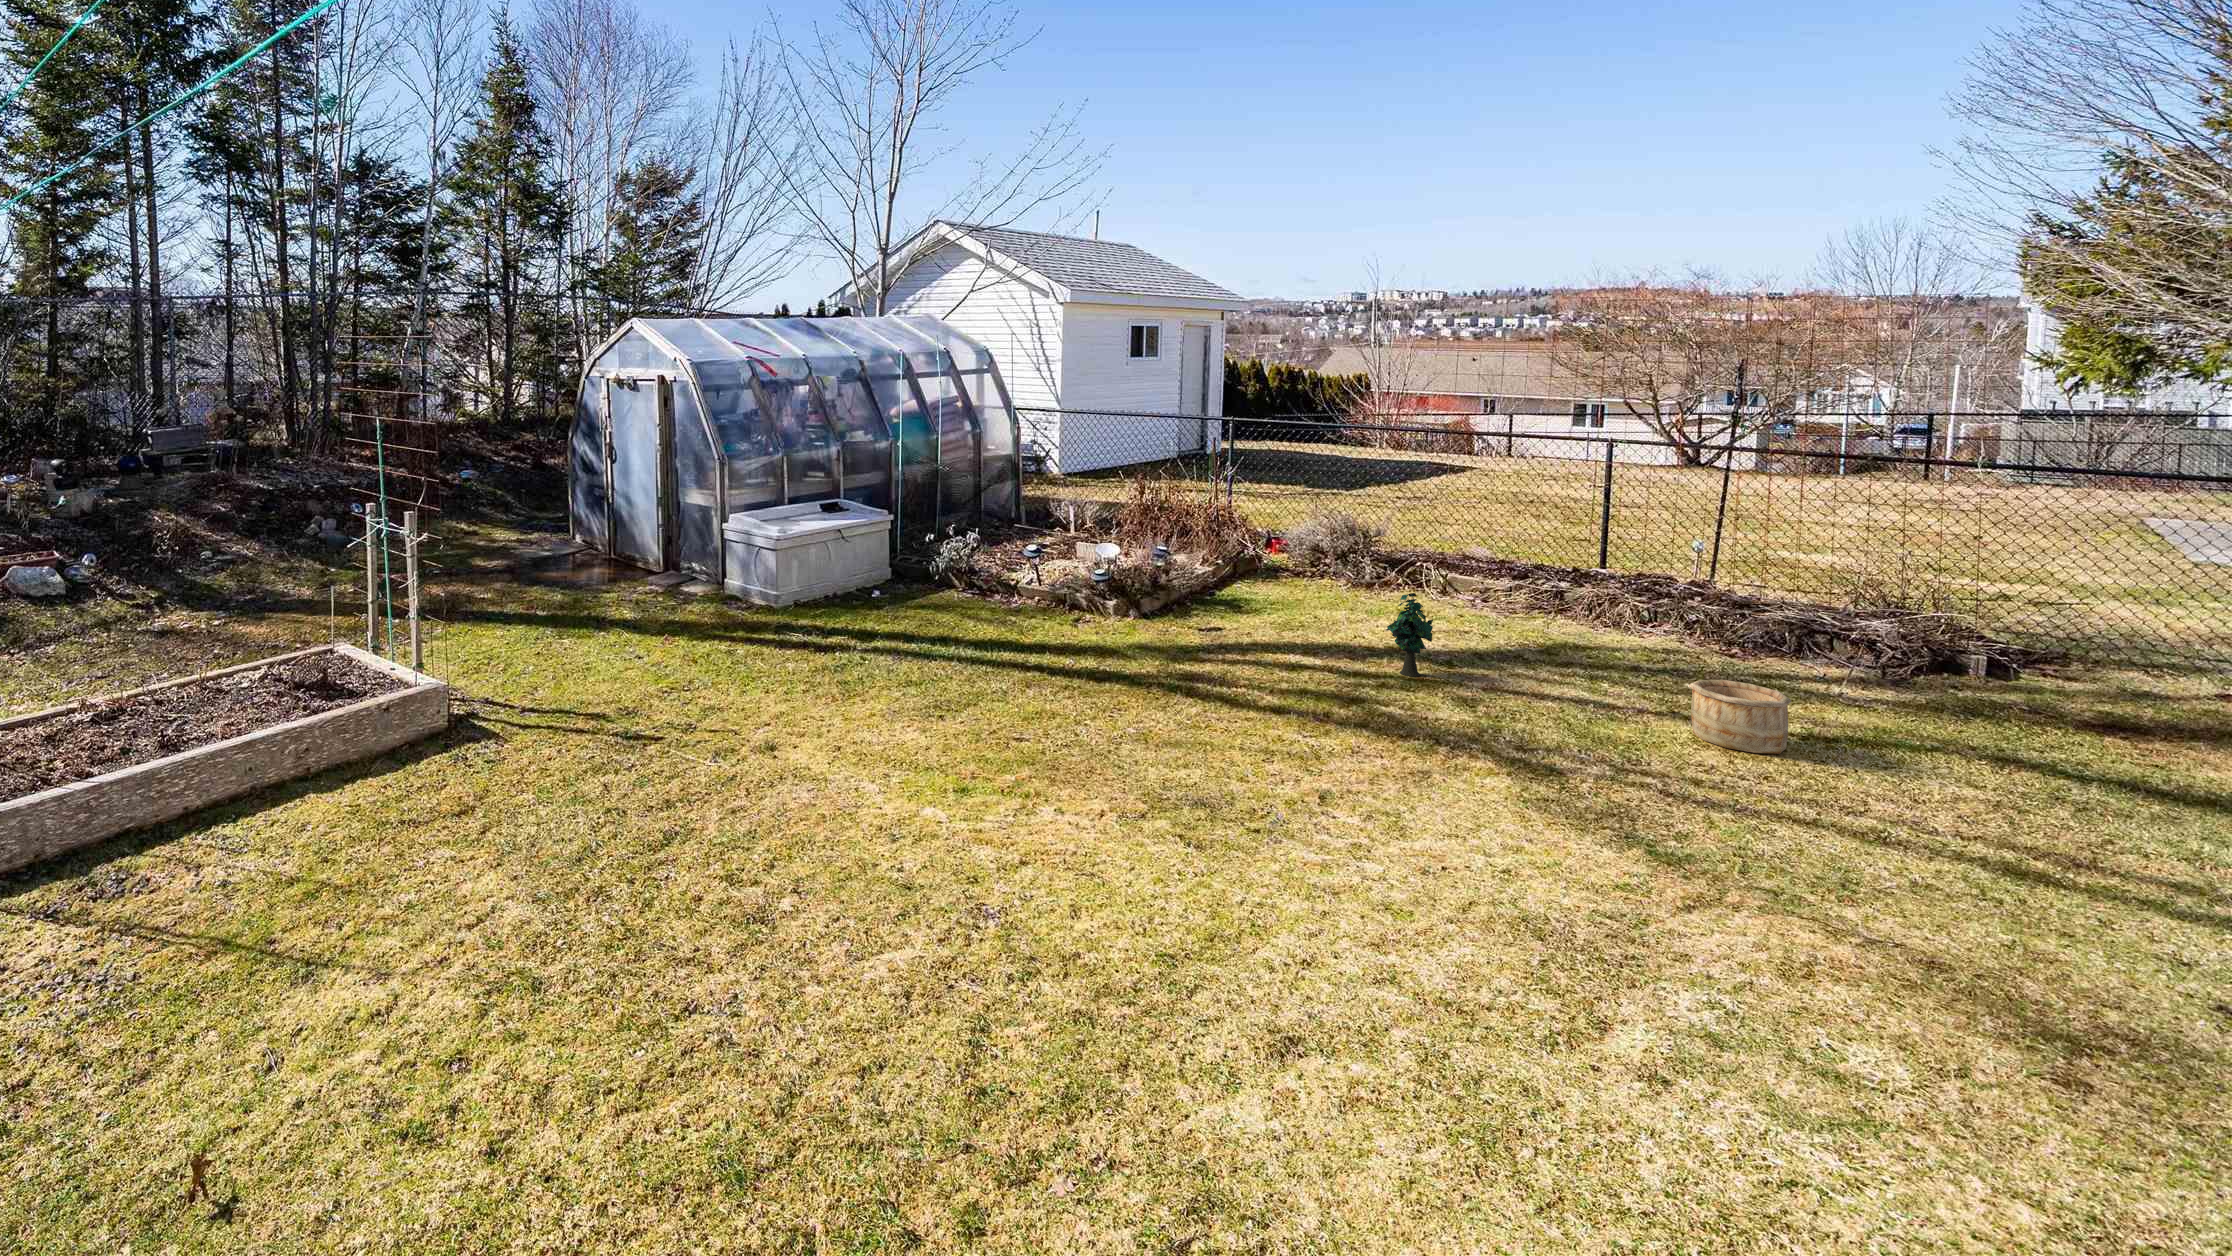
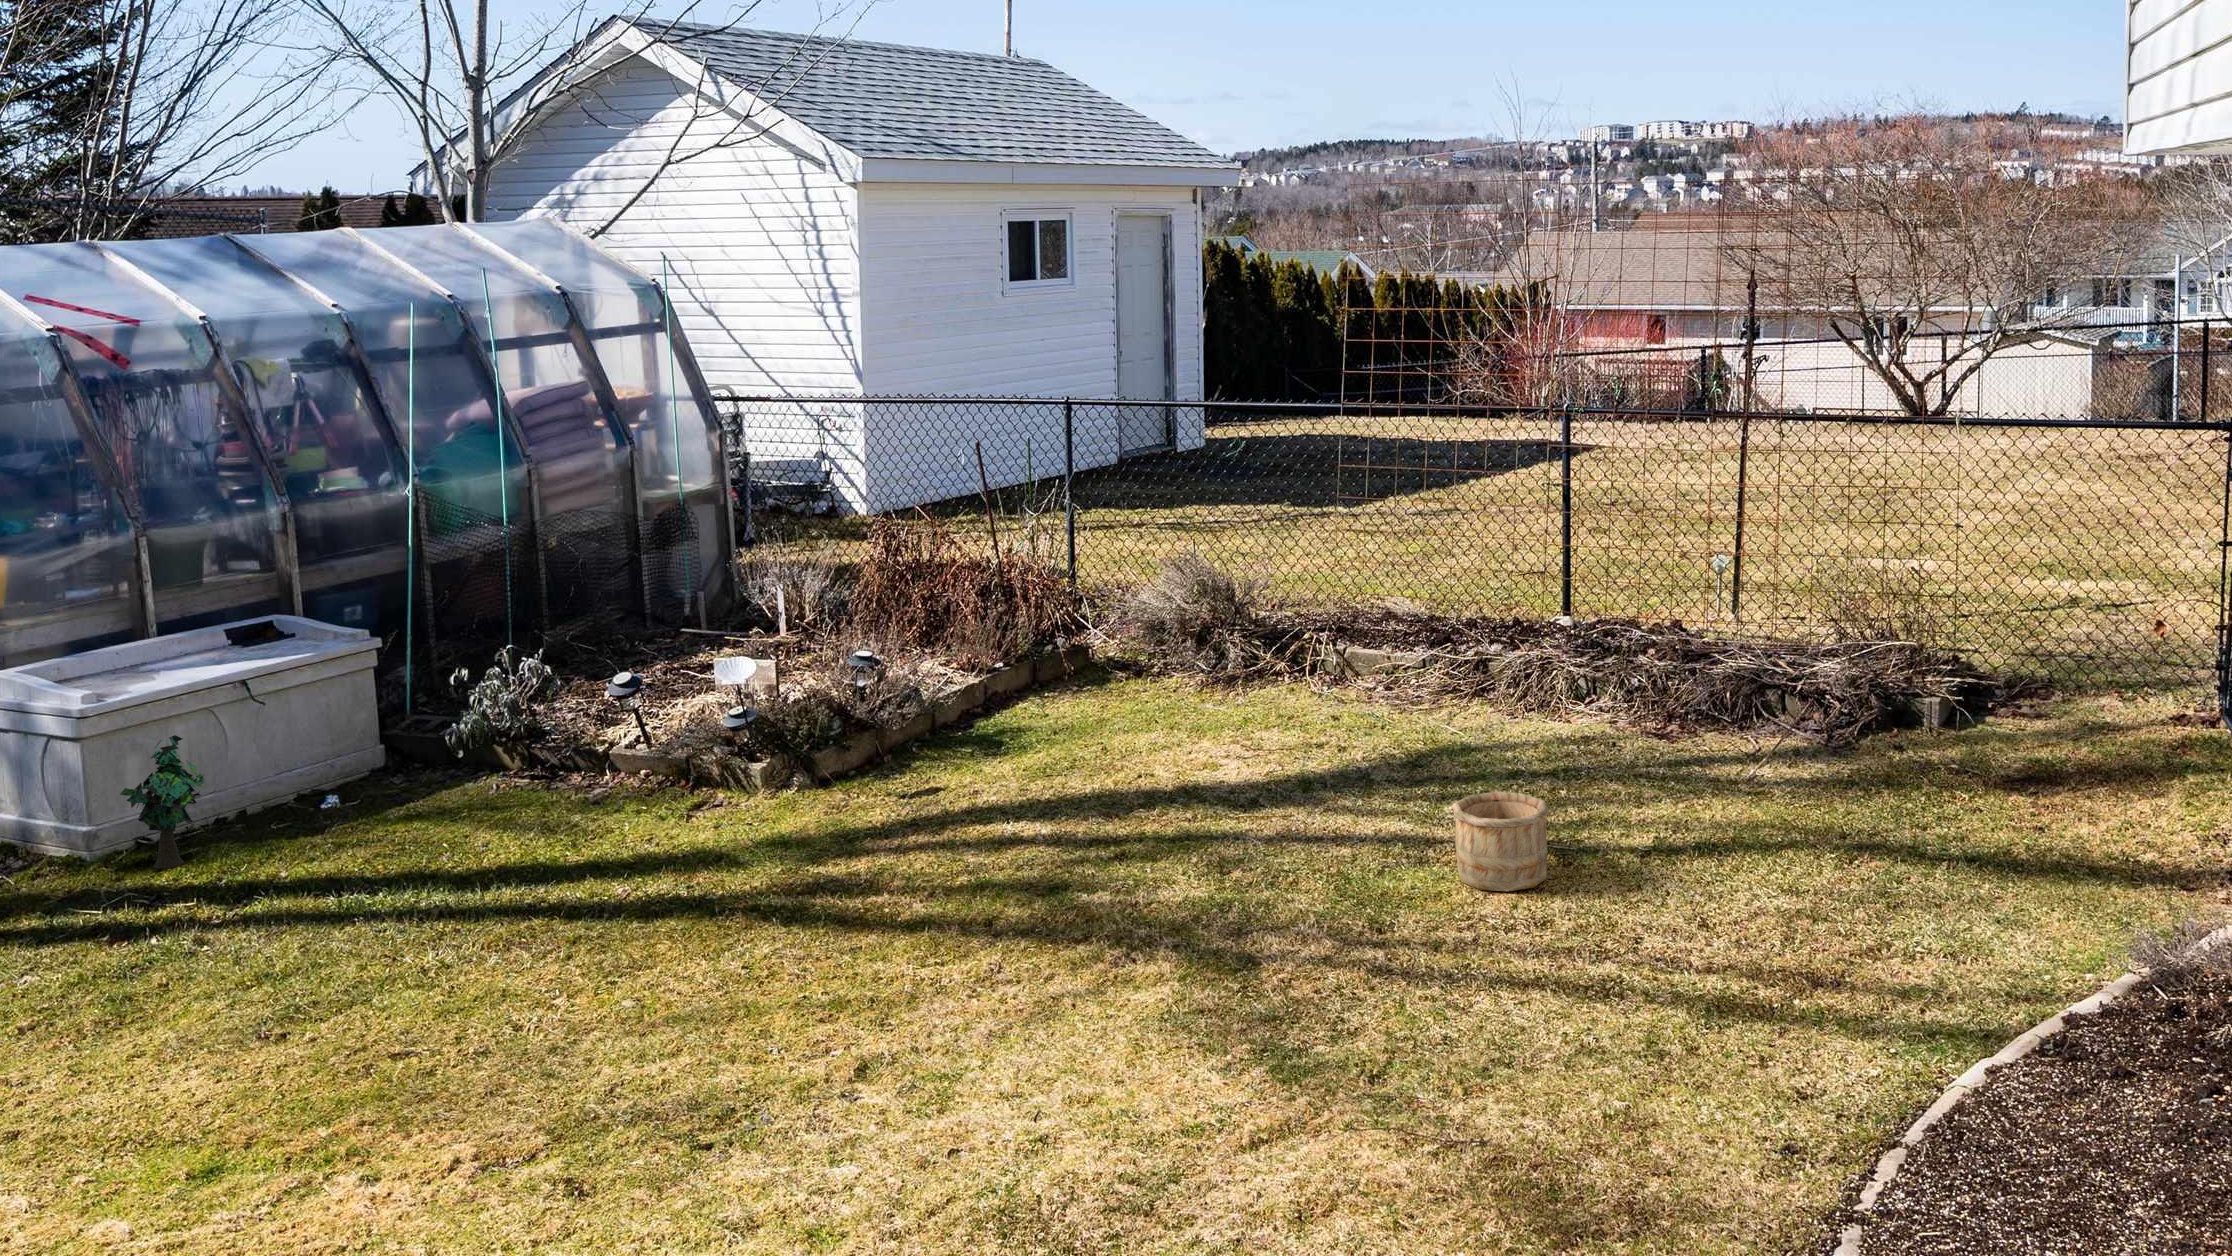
decorative plant: present [1386,593,1433,677] -> present [120,735,205,869]

